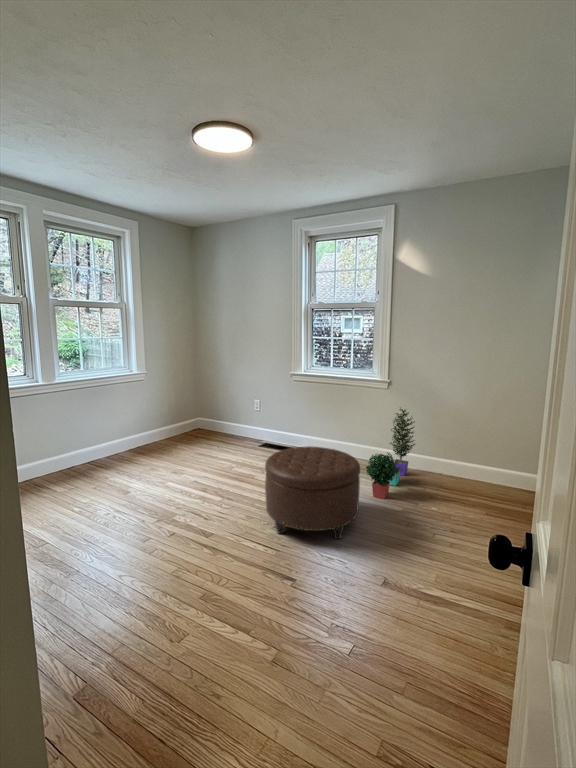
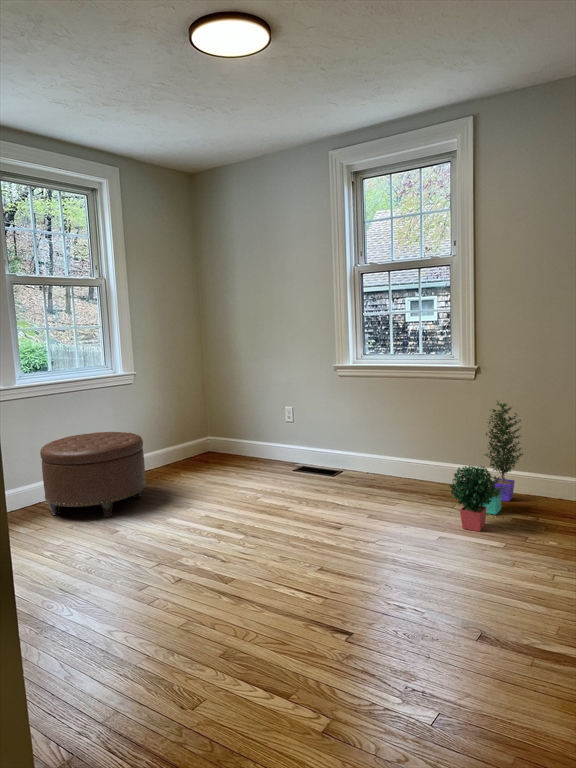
ottoman: present [265,446,360,539] -> present [40,432,146,517]

